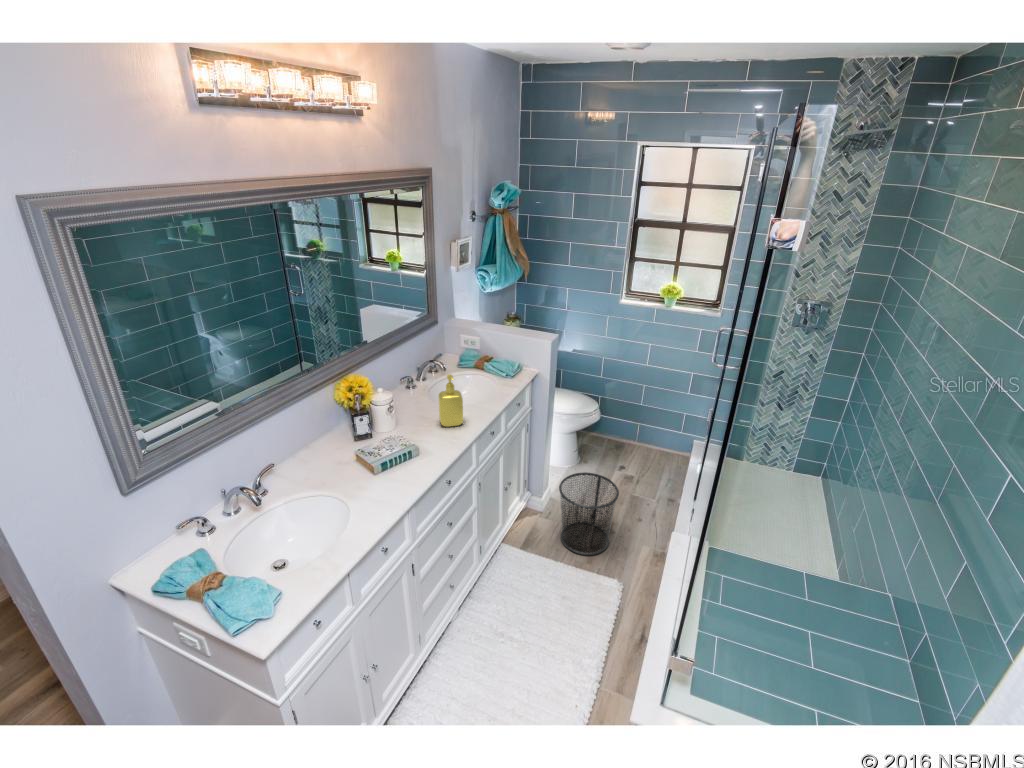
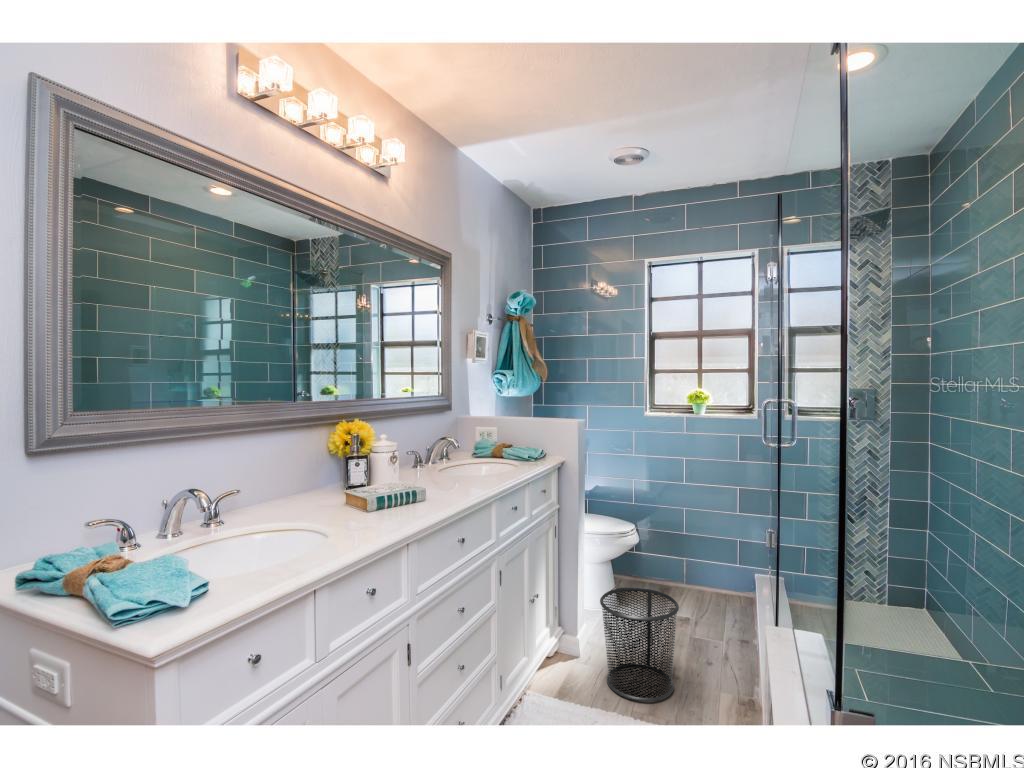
soap dispenser: present [438,374,463,427] -> none [451,420,480,485]

